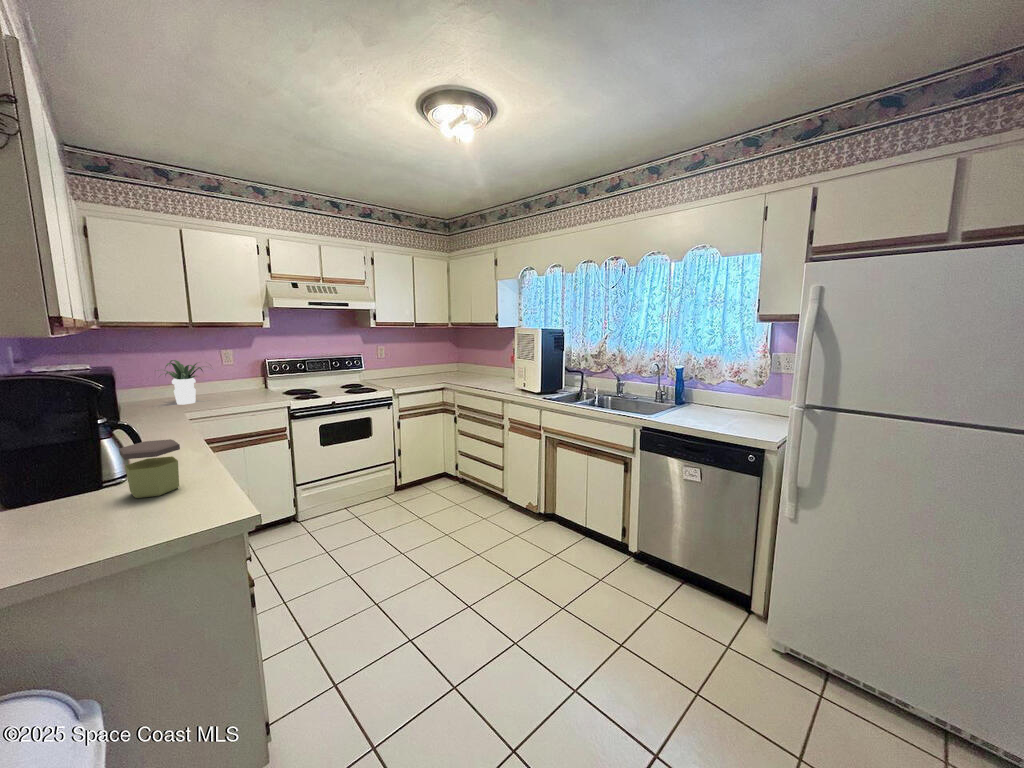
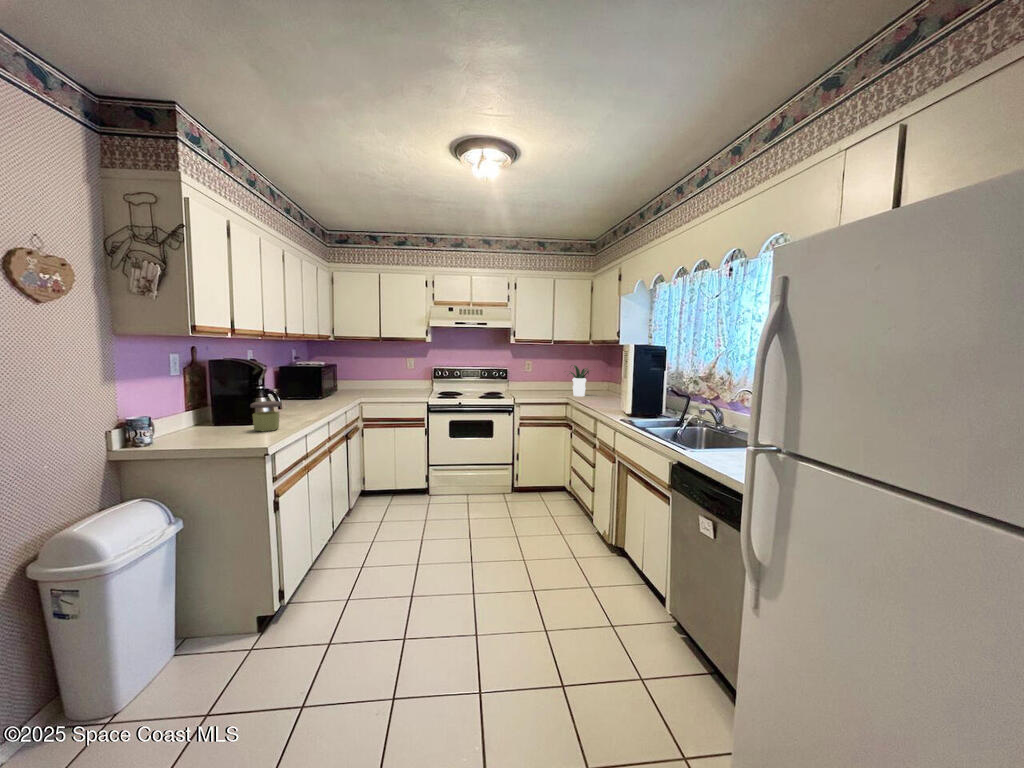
potted plant: present [164,360,202,404] -> present [569,365,589,396]

